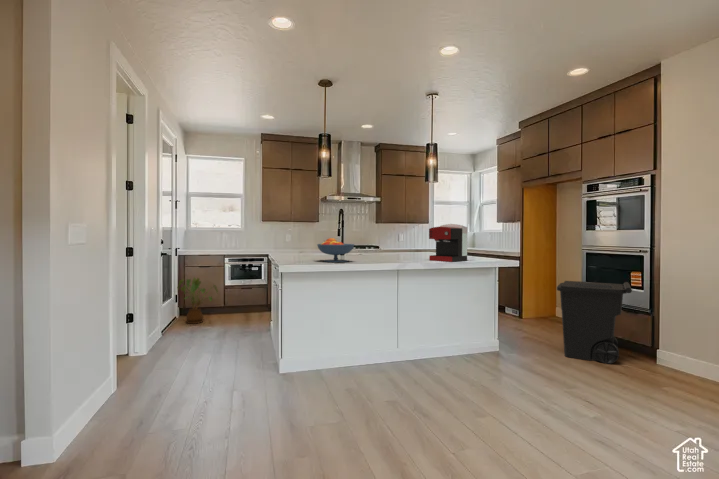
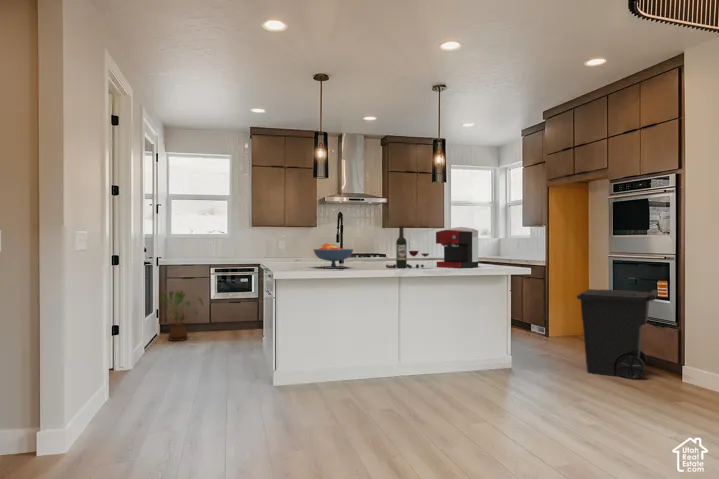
wine bottle: none [384,223,425,262] -> present [386,226,429,268]

